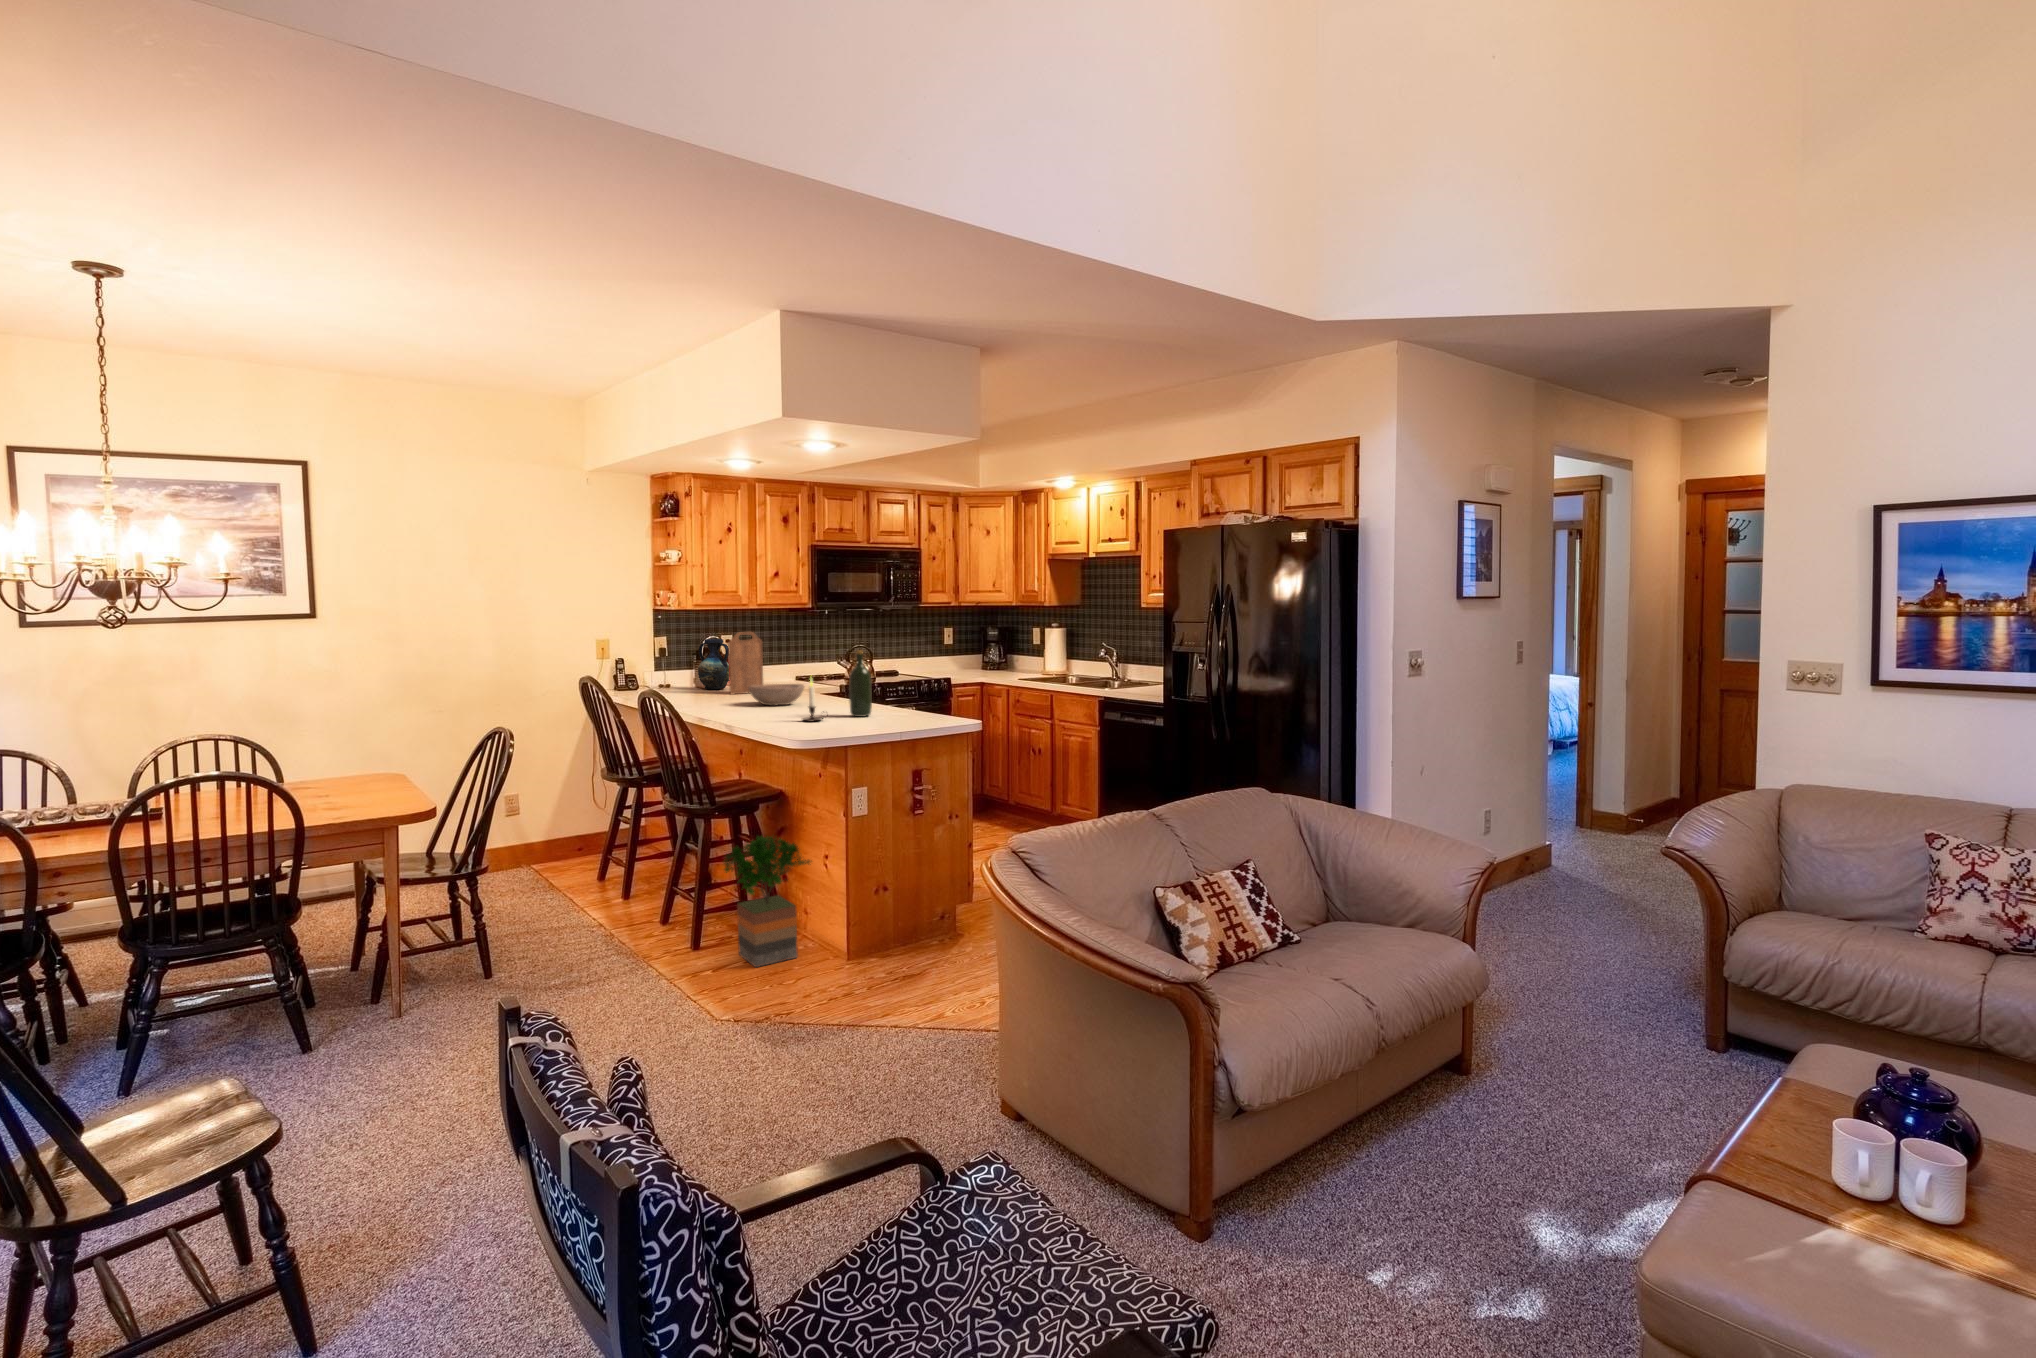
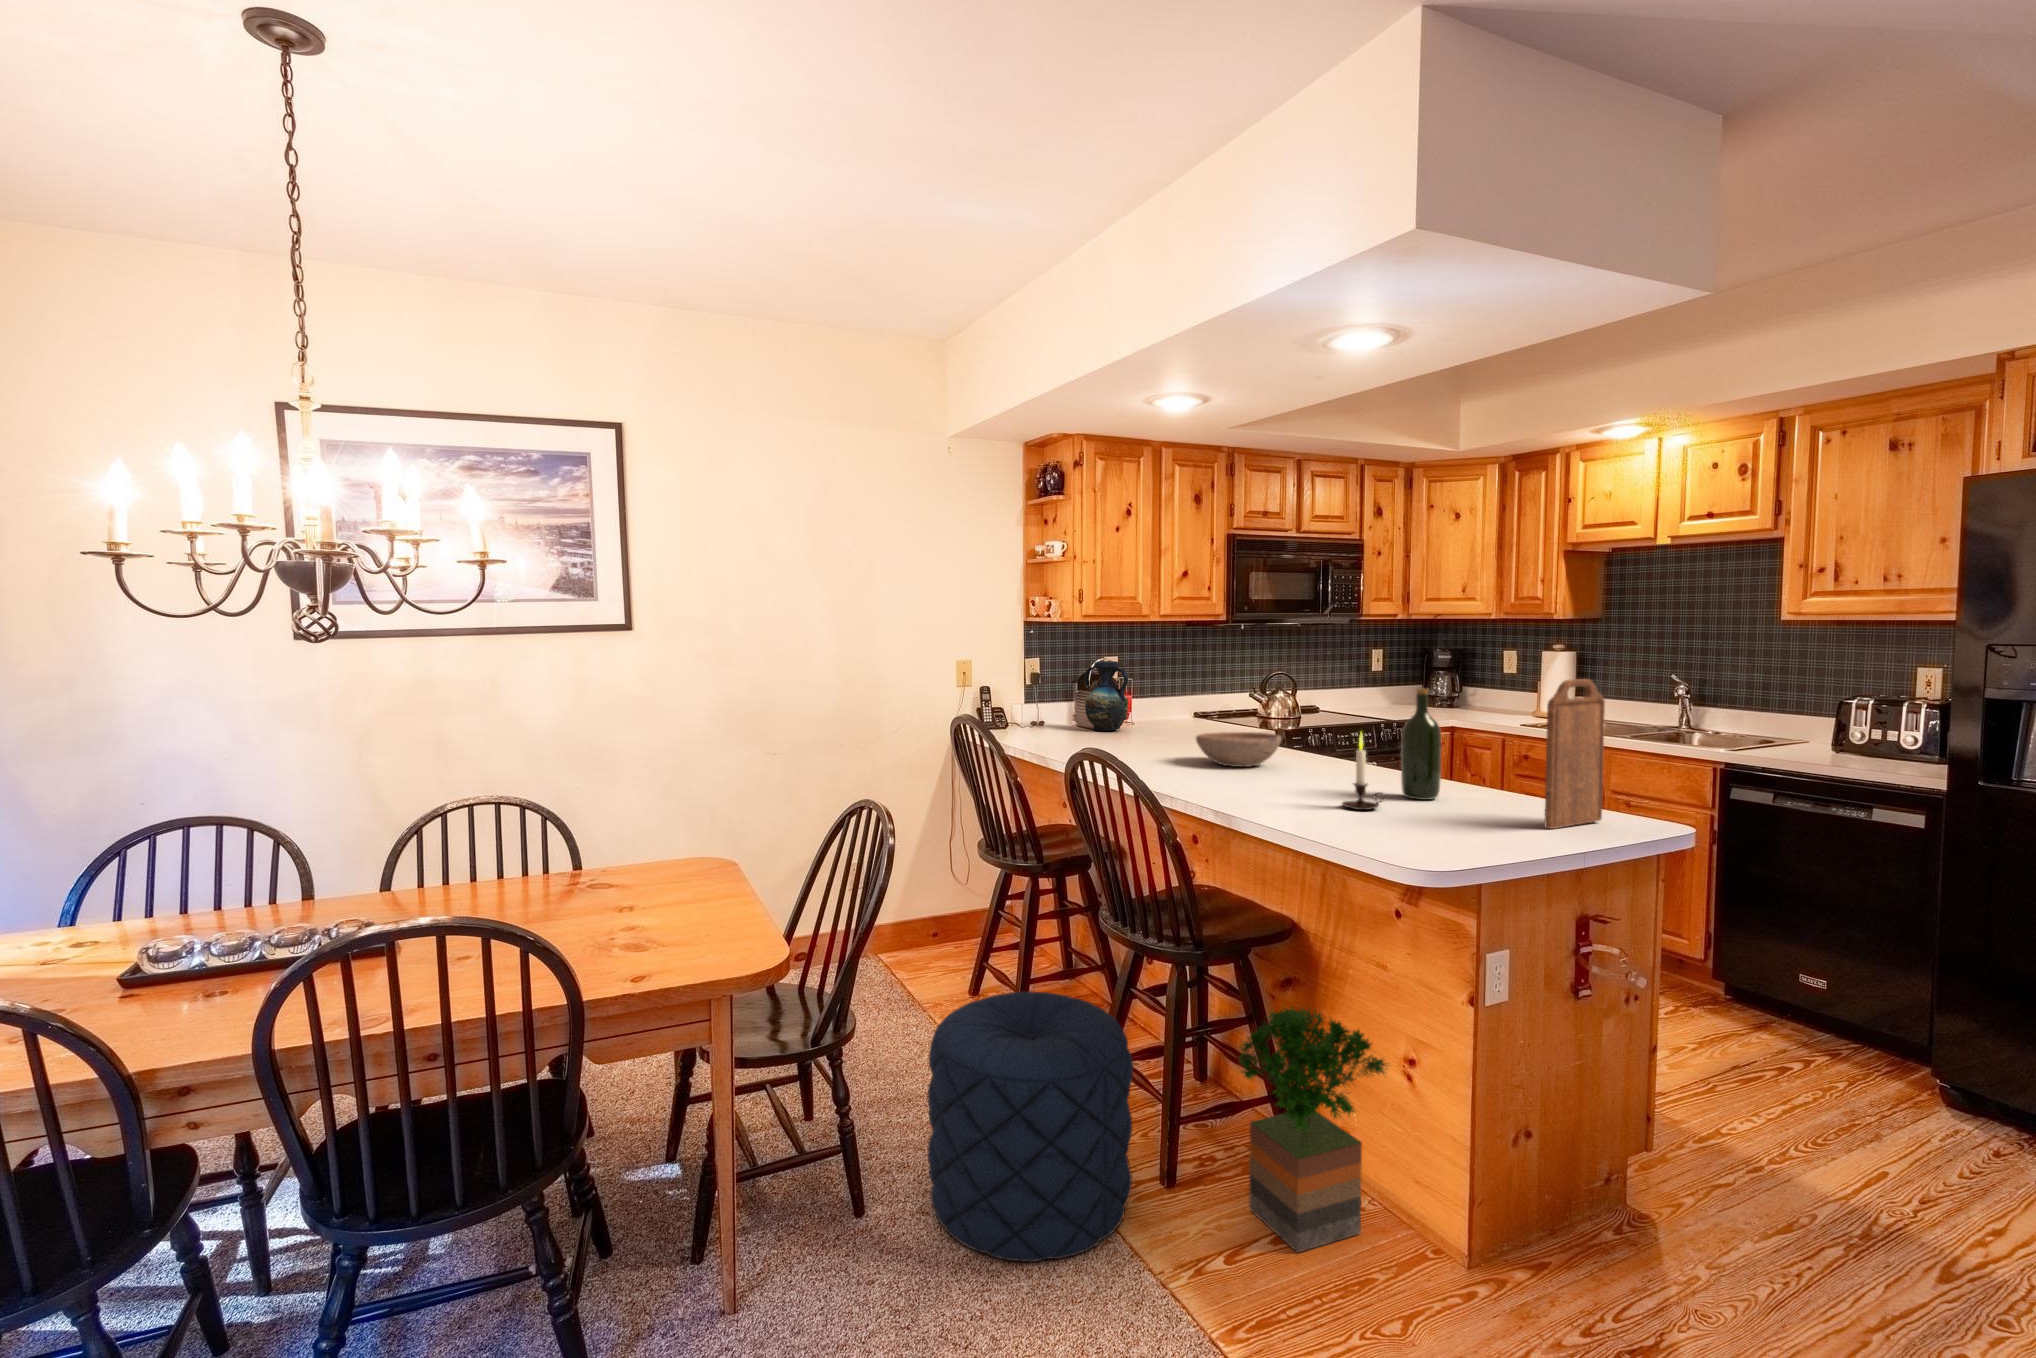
cutting board: present [728,632,763,694] -> present [1545,679,1605,829]
pouf: none [533,842,666,985] -> present [928,992,1133,1262]

